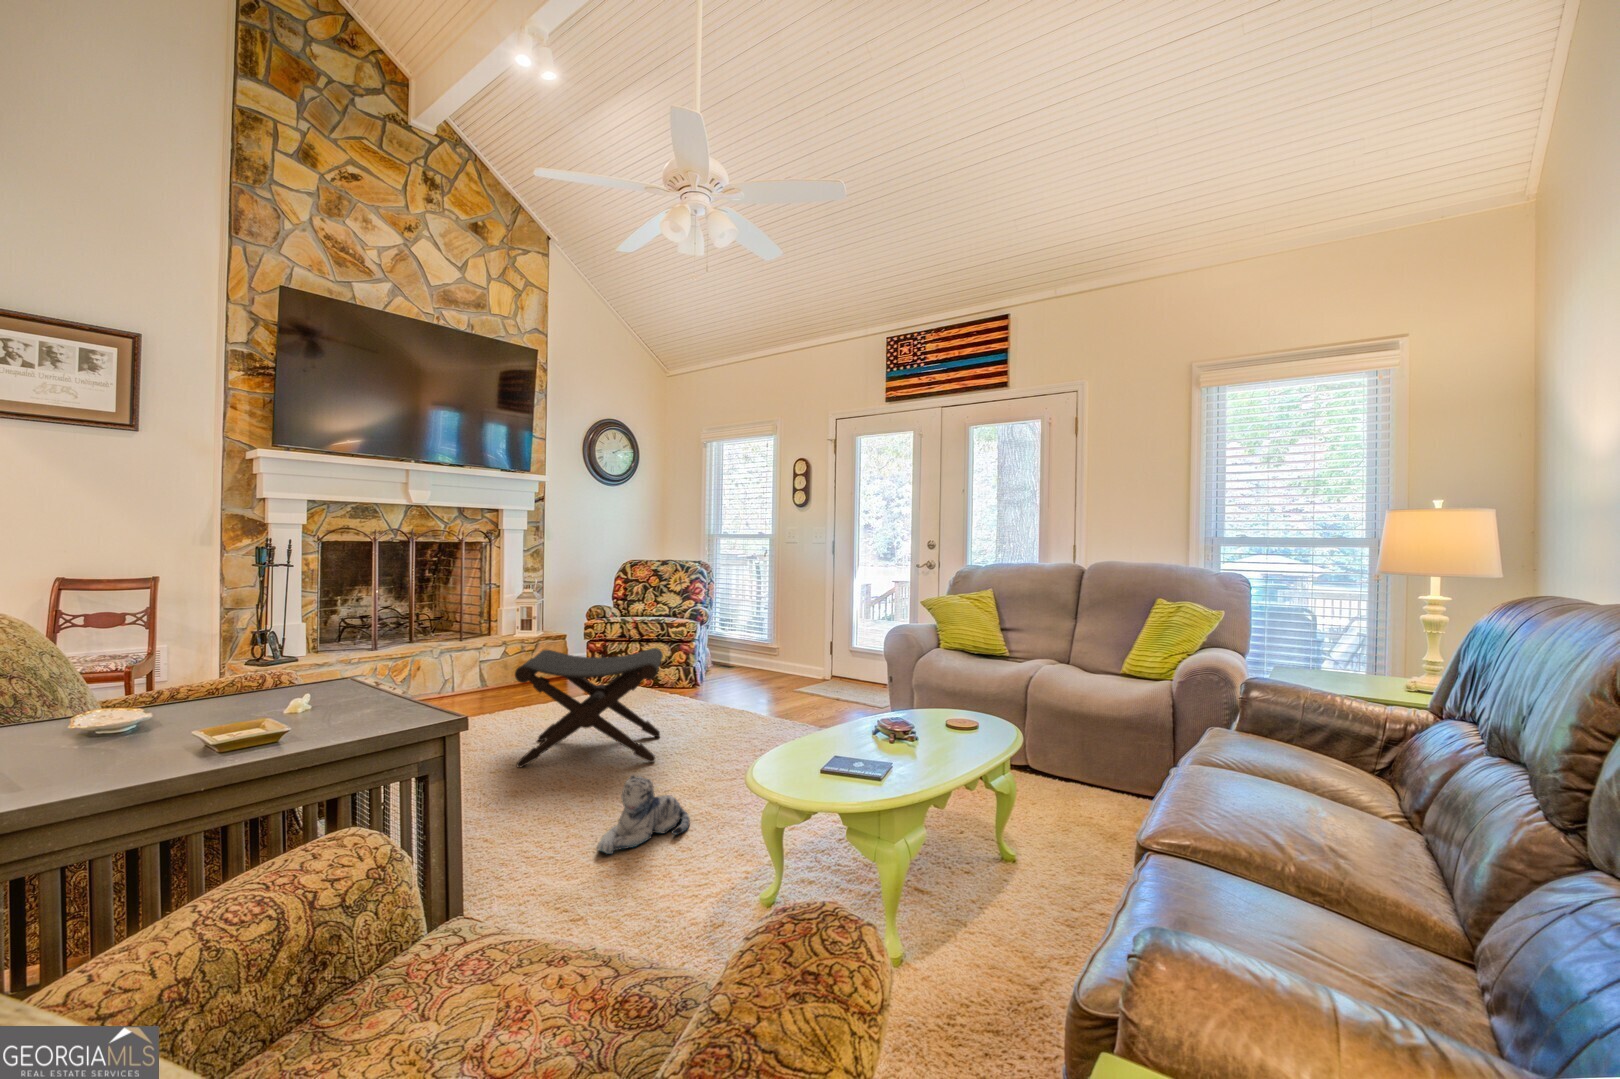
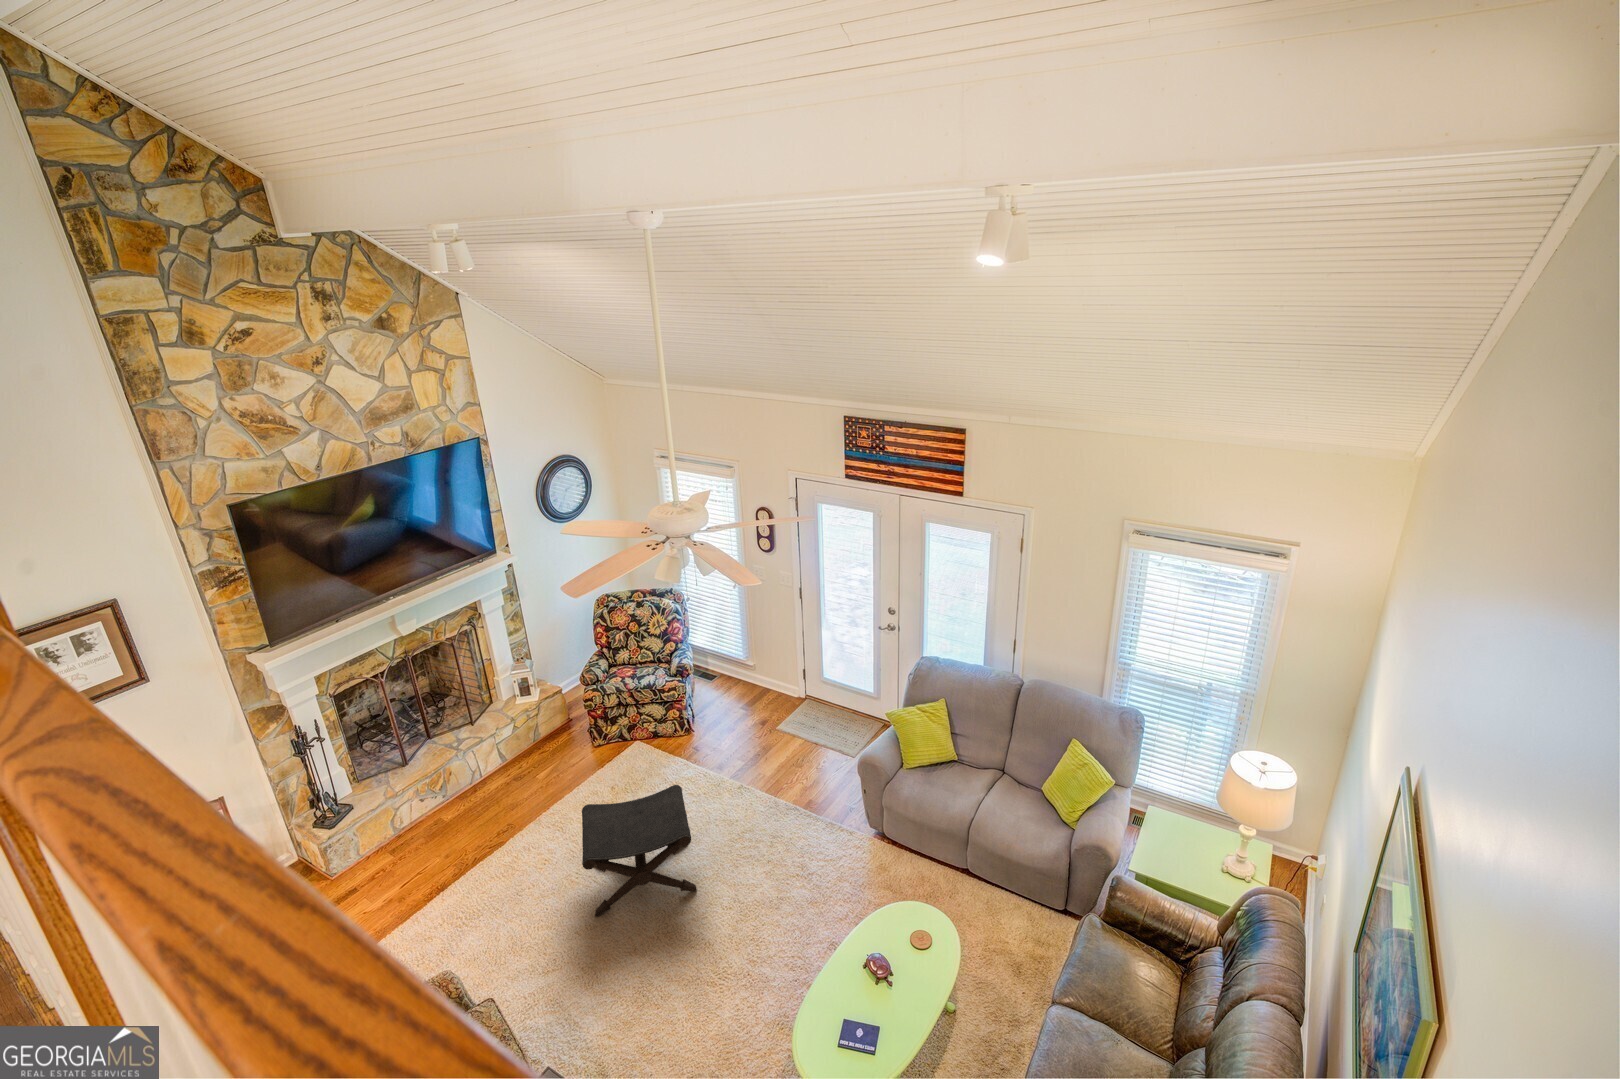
plush toy: present [597,775,690,854] -> none [696,969,748,1041]

